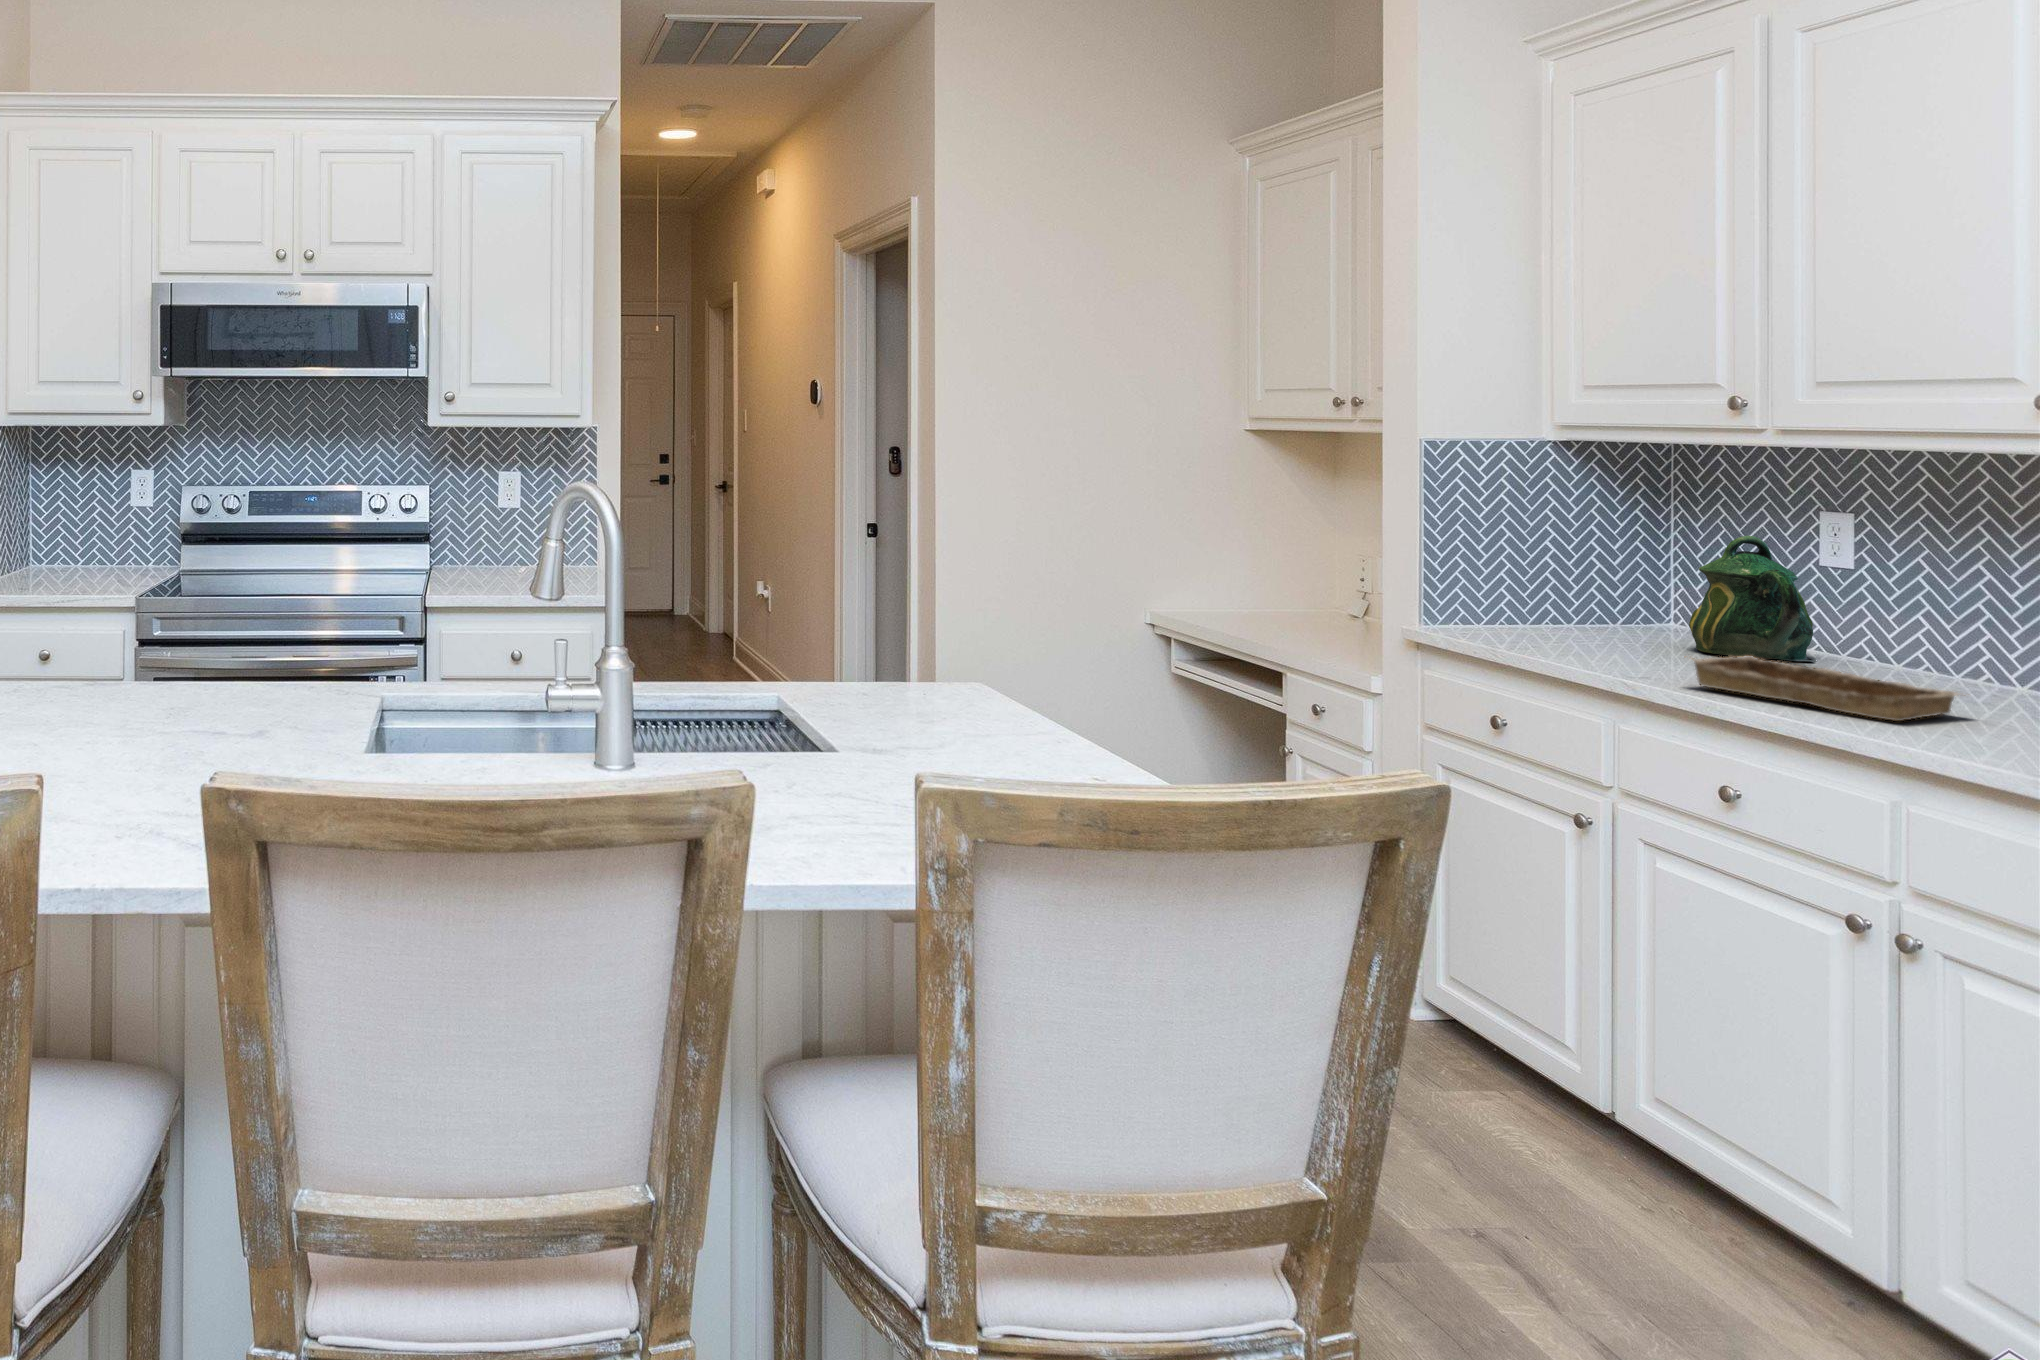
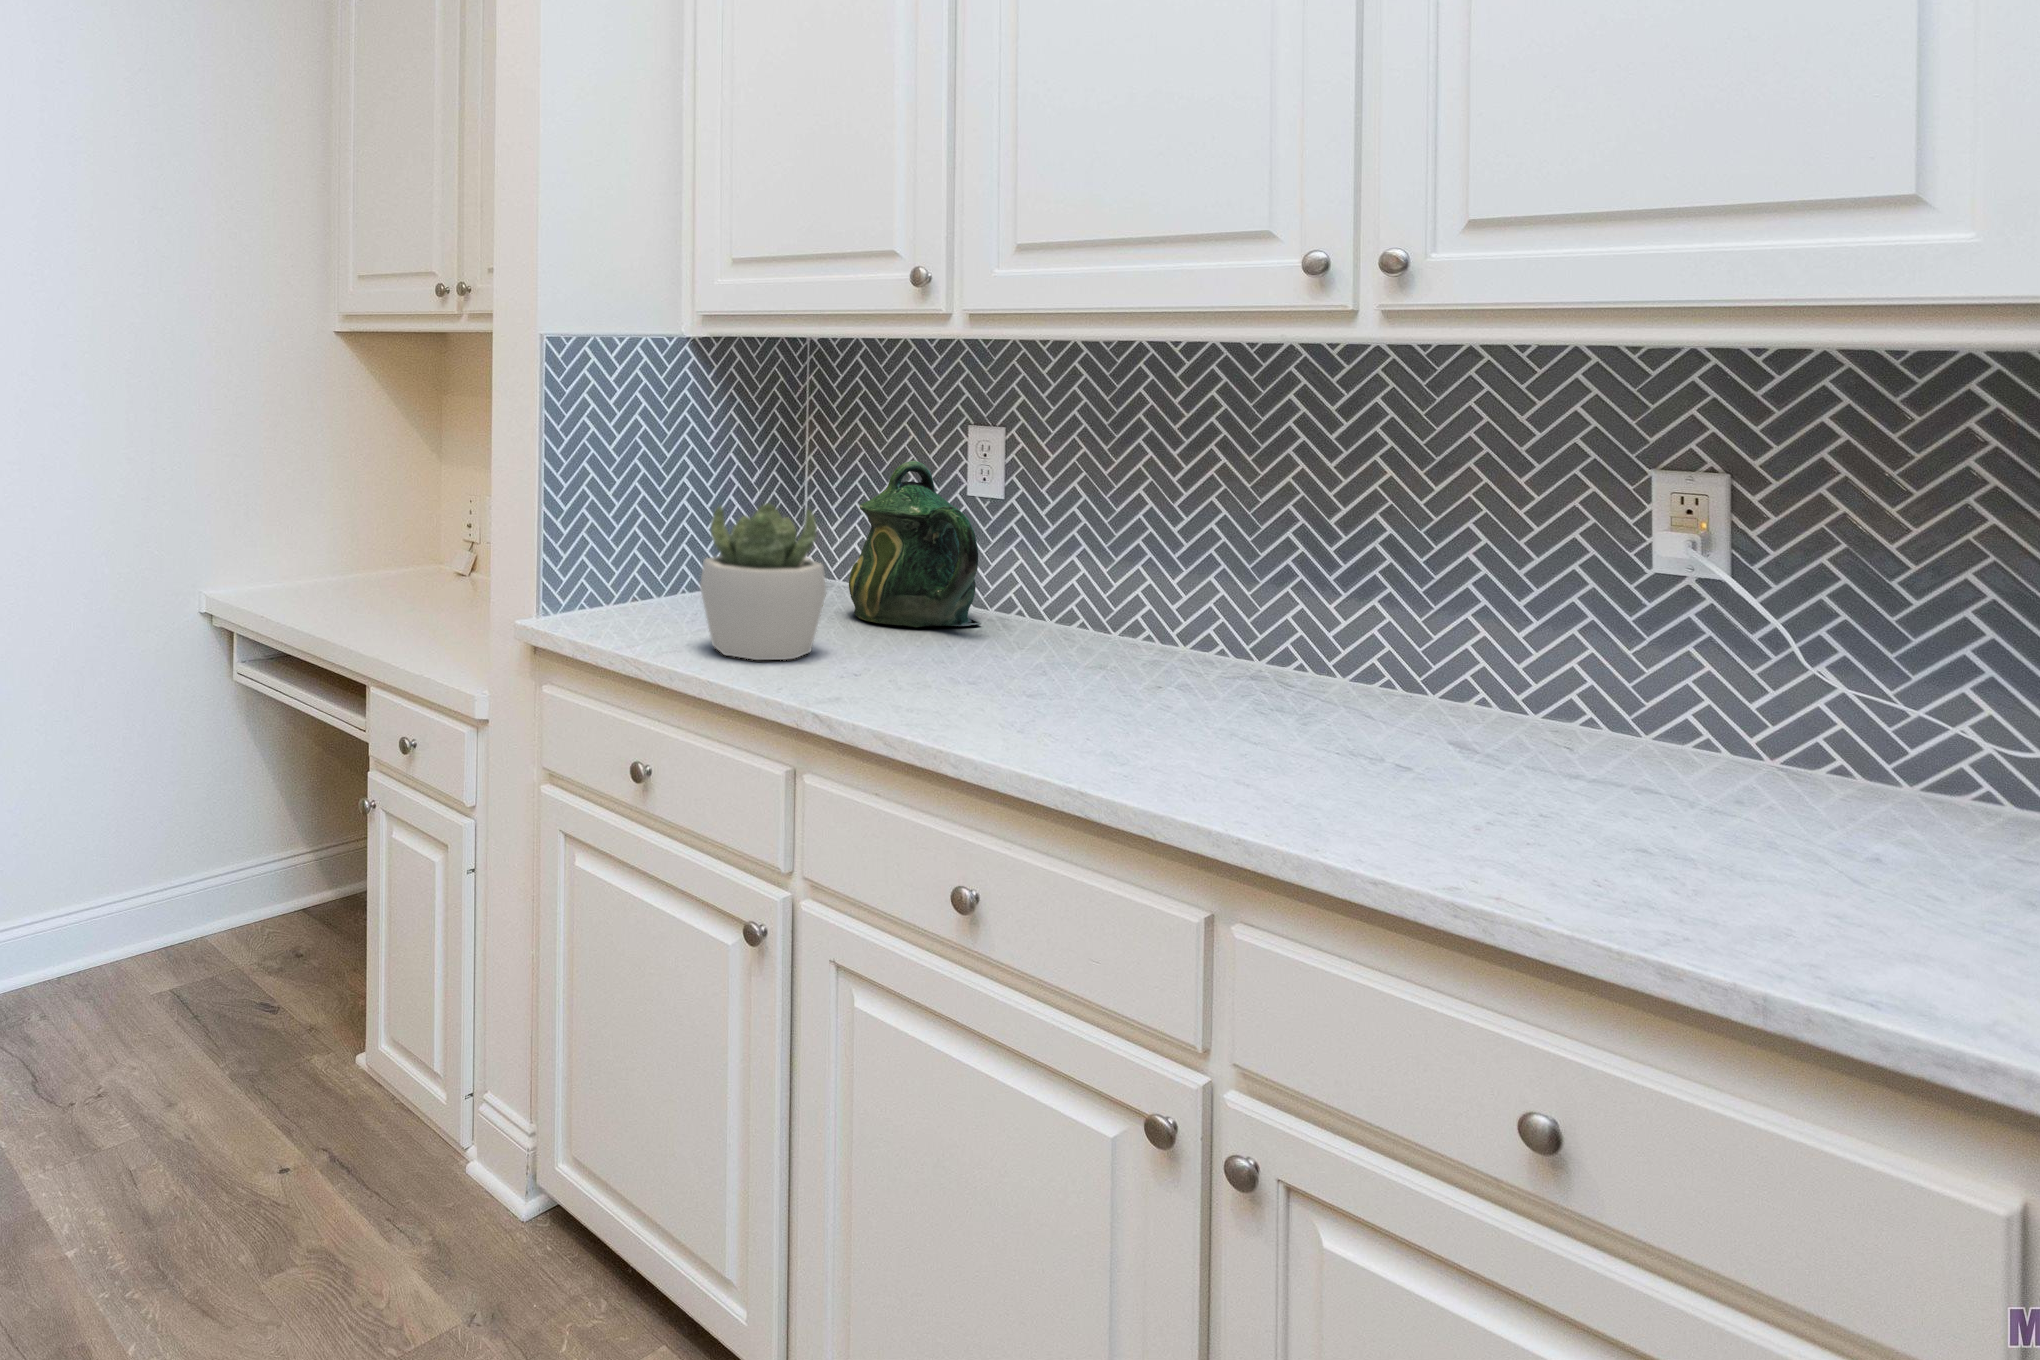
succulent plant: none [1543,559,1648,663] -> present [700,503,826,660]
tray: present [1684,656,1958,721] -> none [897,642,1235,753]

